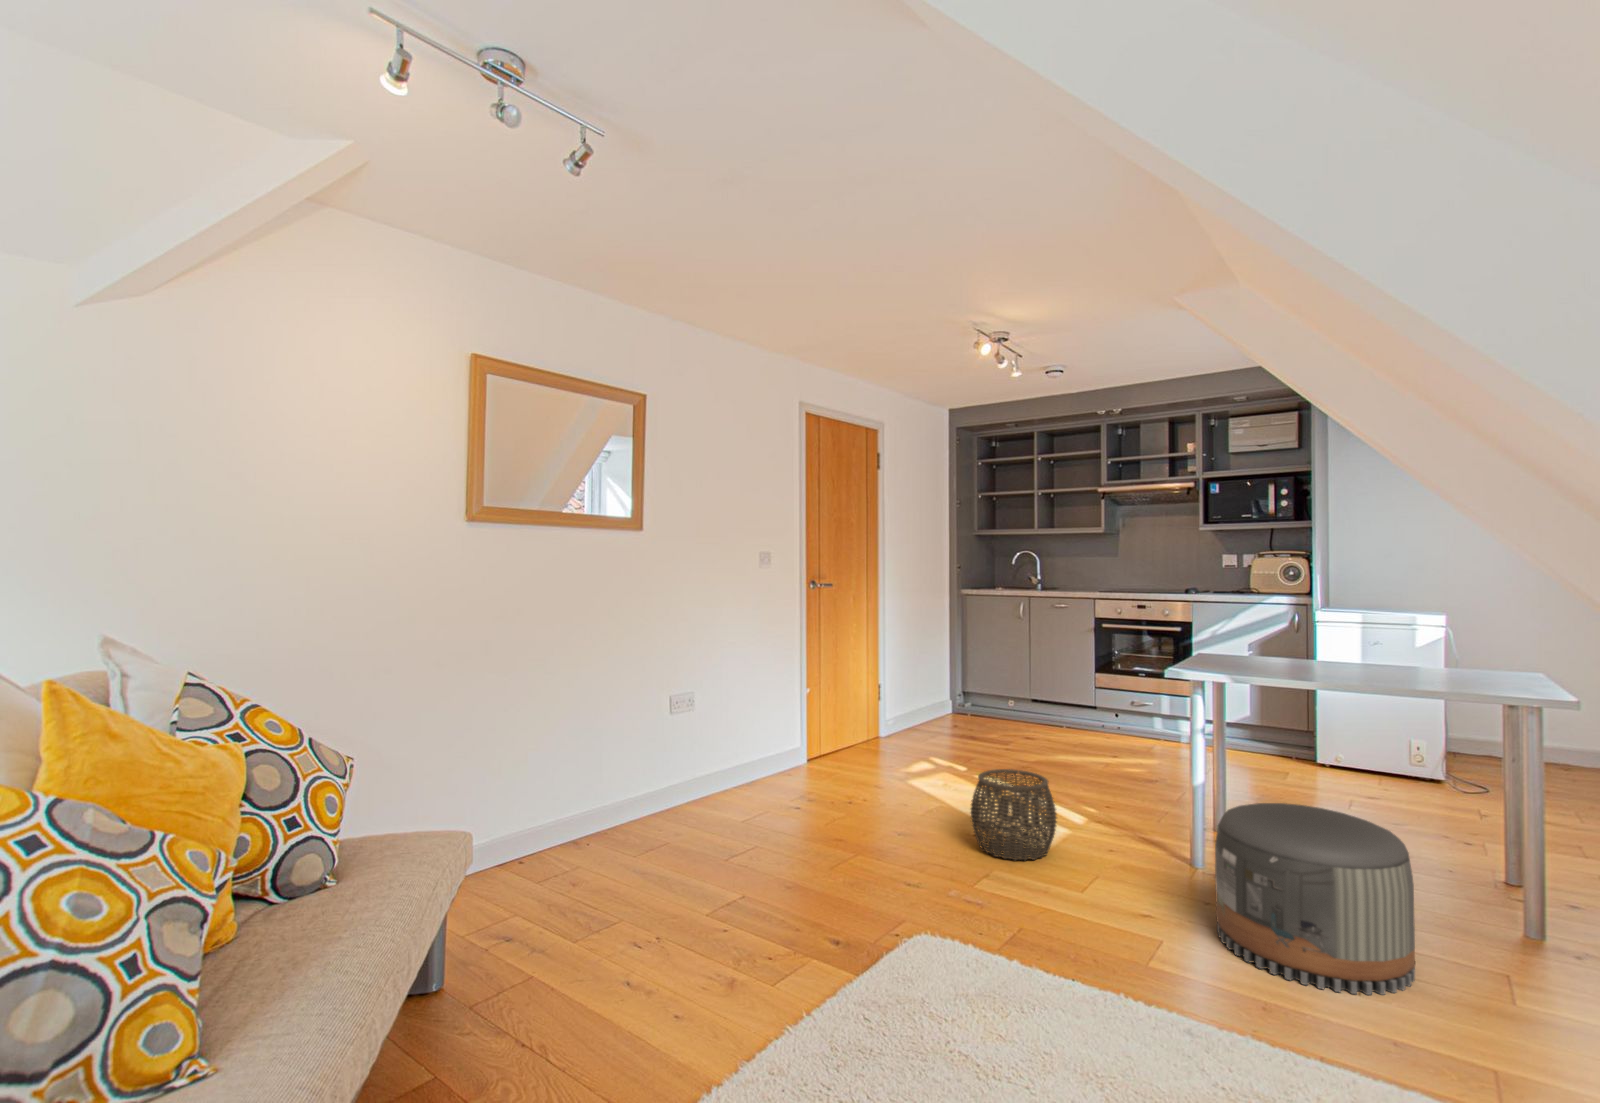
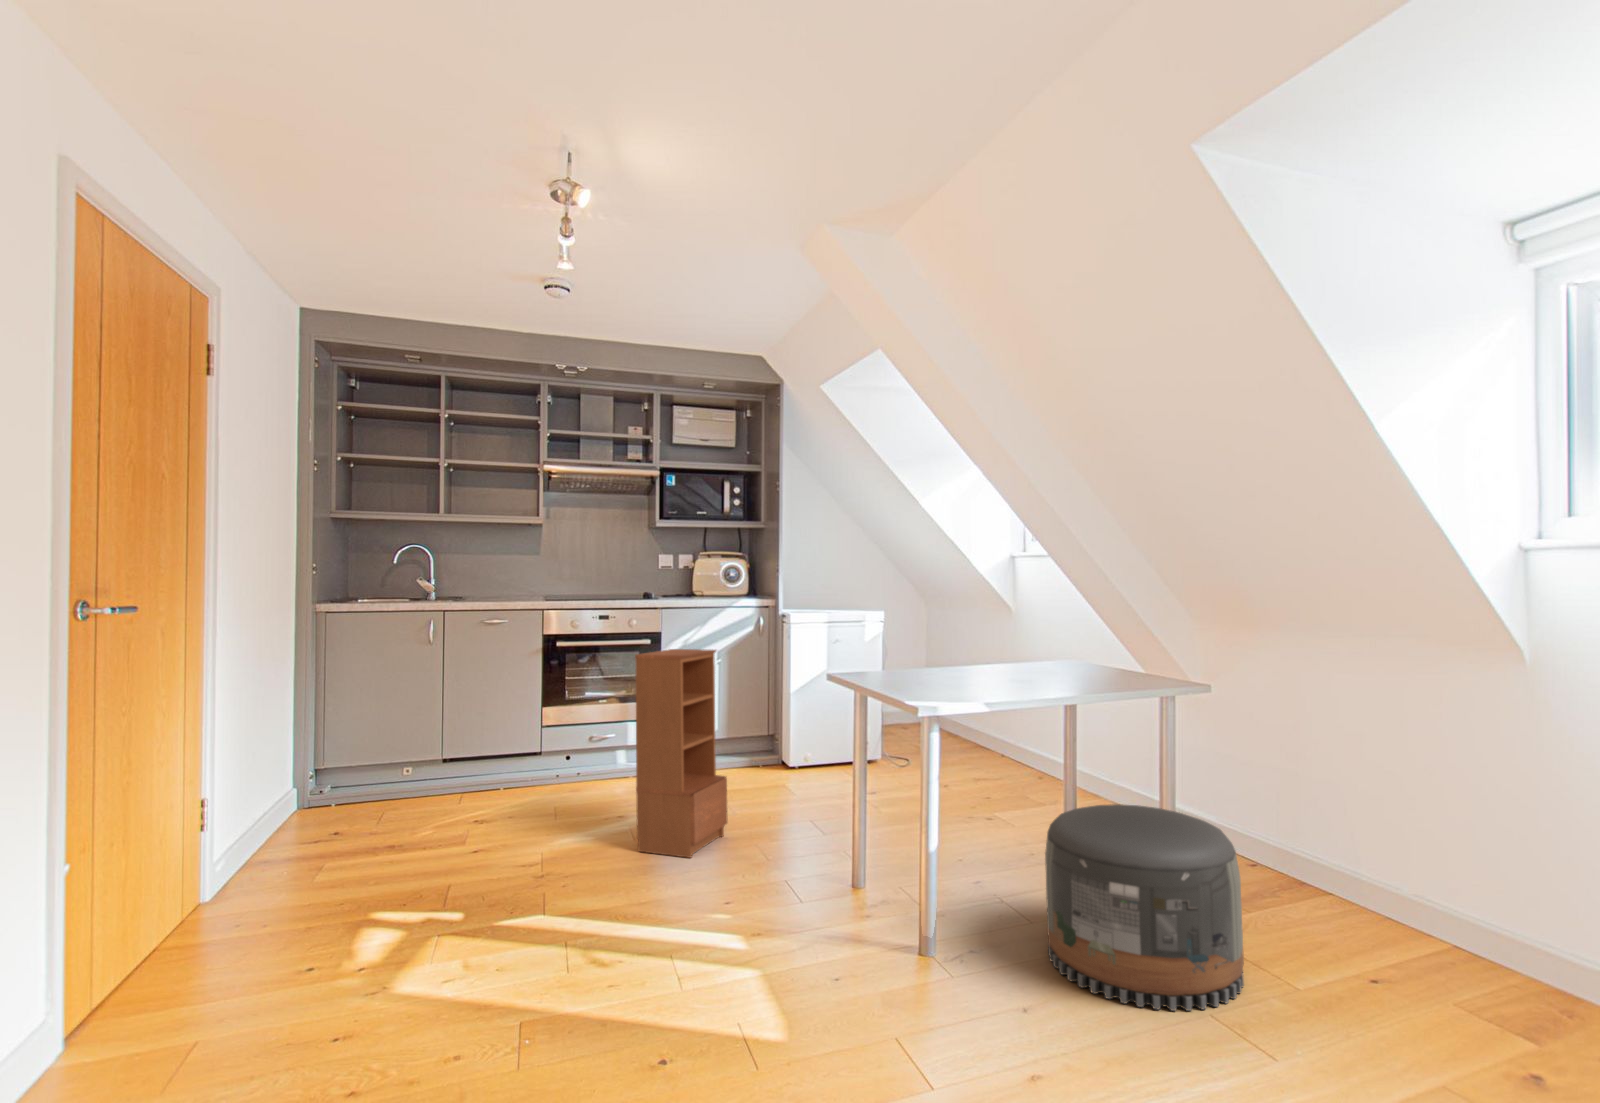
bookcase: none [1080,635,1159,791] -> present [635,649,728,858]
woven basket: present [970,769,1057,861] -> none [688,862,821,1021]

